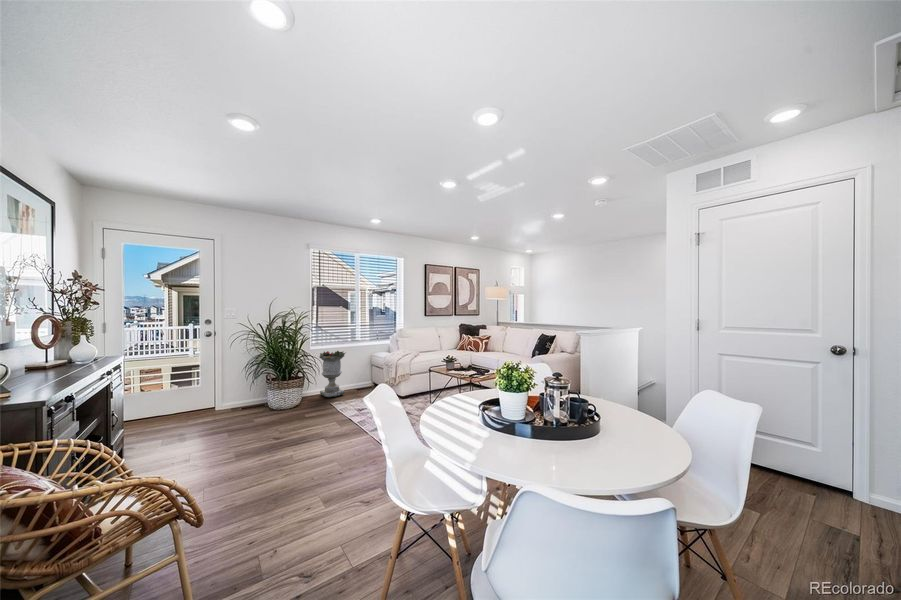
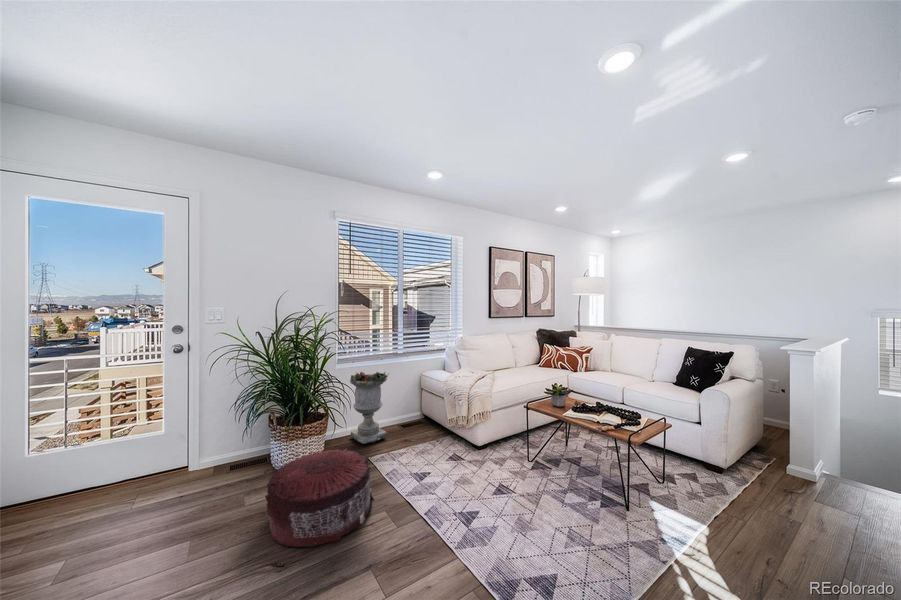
pouf: none [268,391,330,433] -> present [265,449,374,547]

